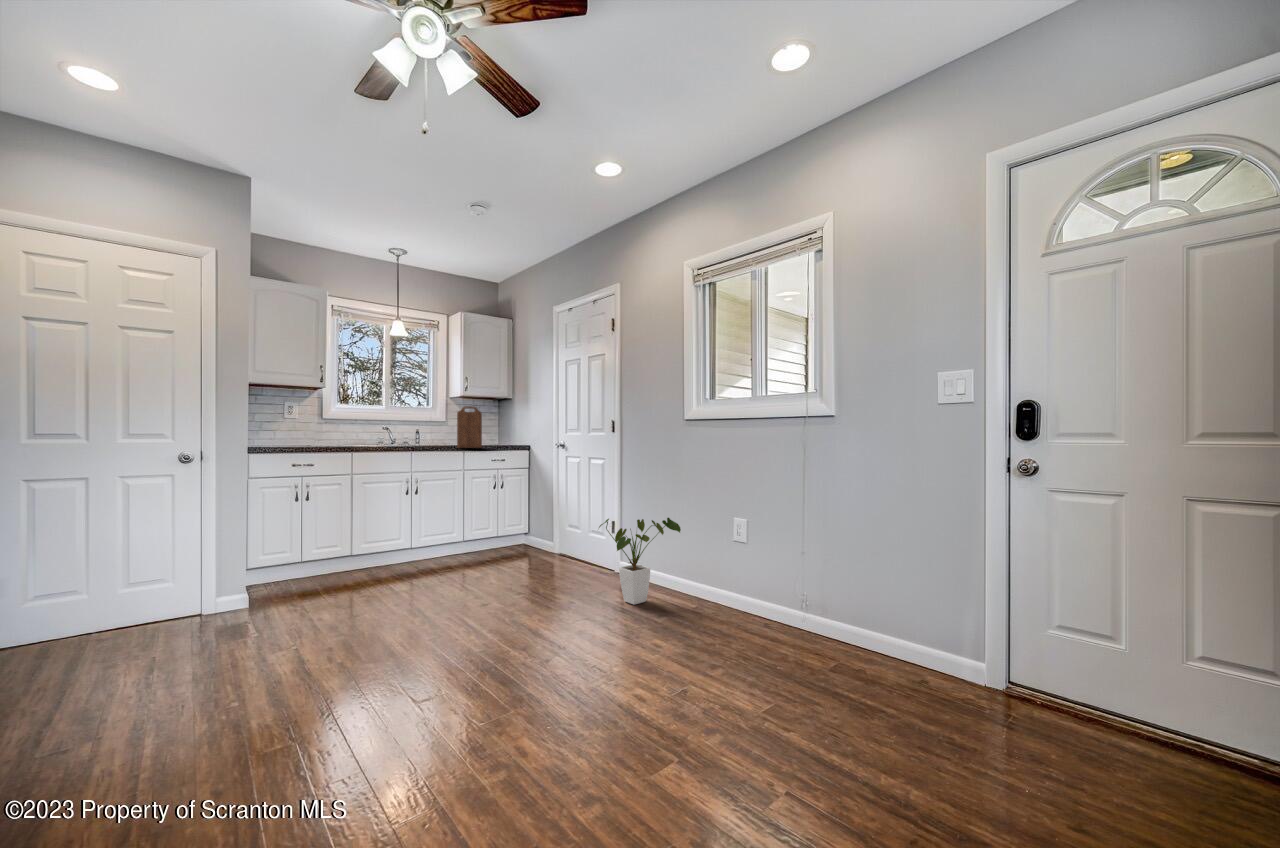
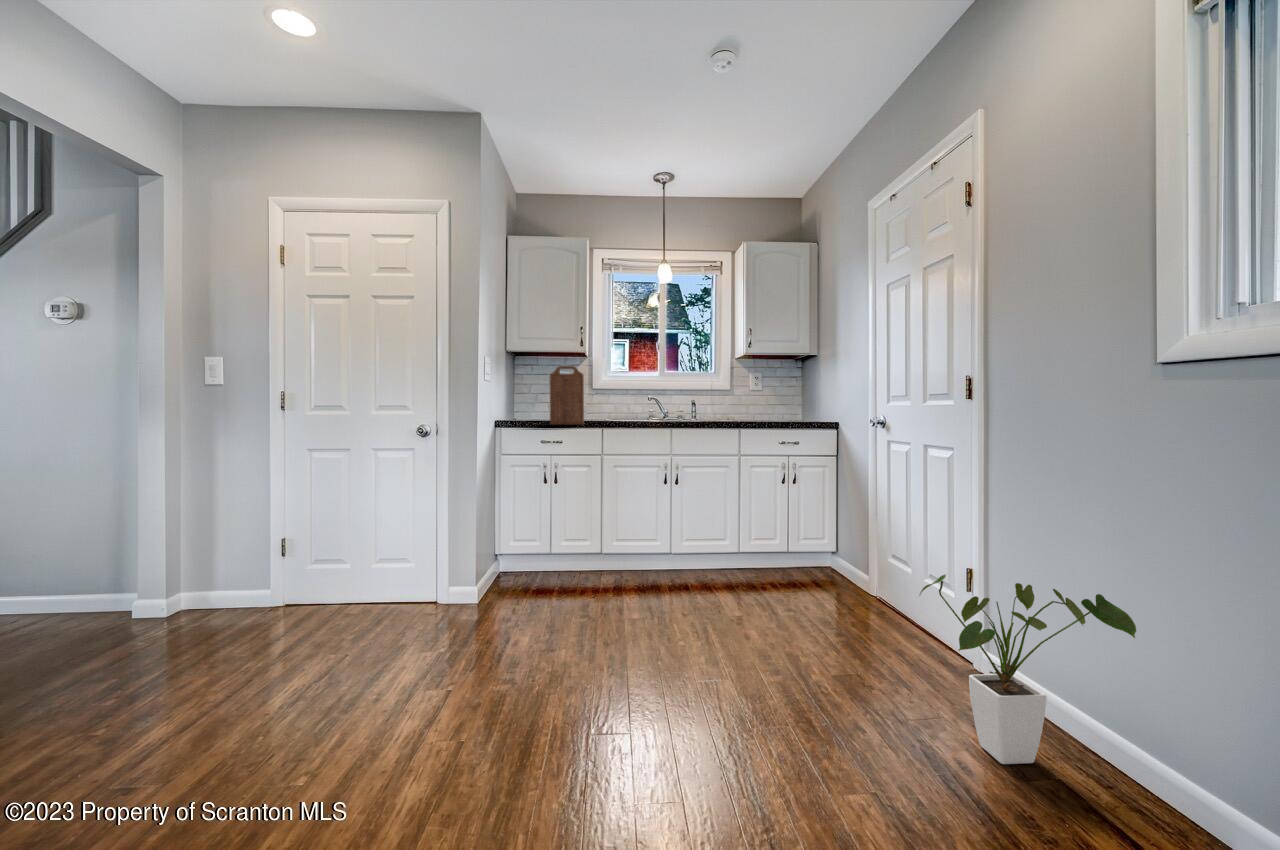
cutting board: present [457,406,482,448] -> present [550,366,584,425]

